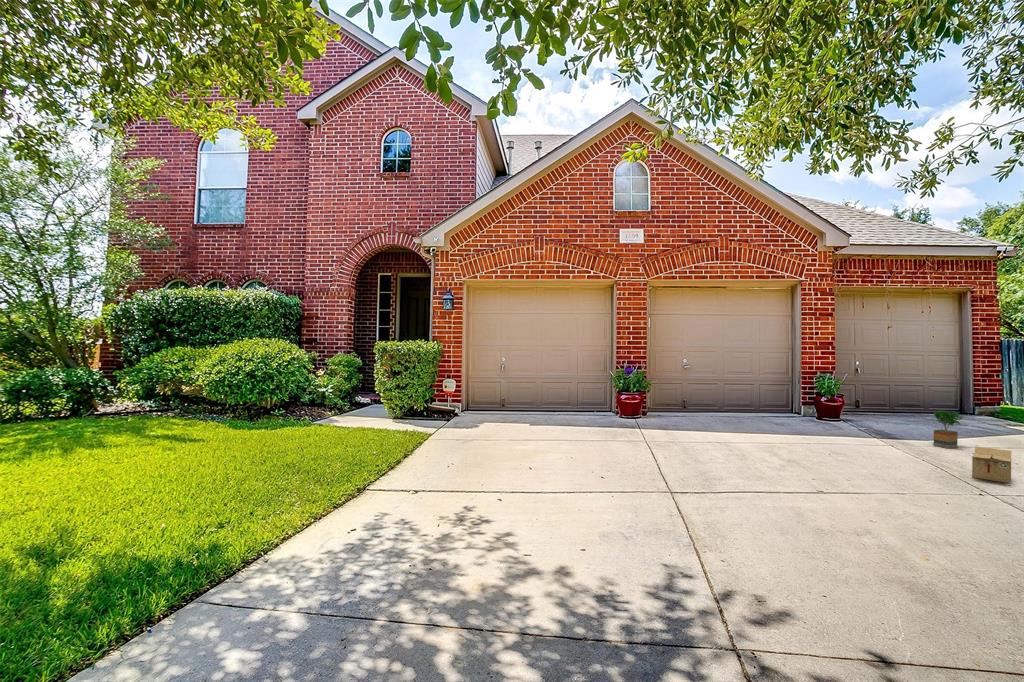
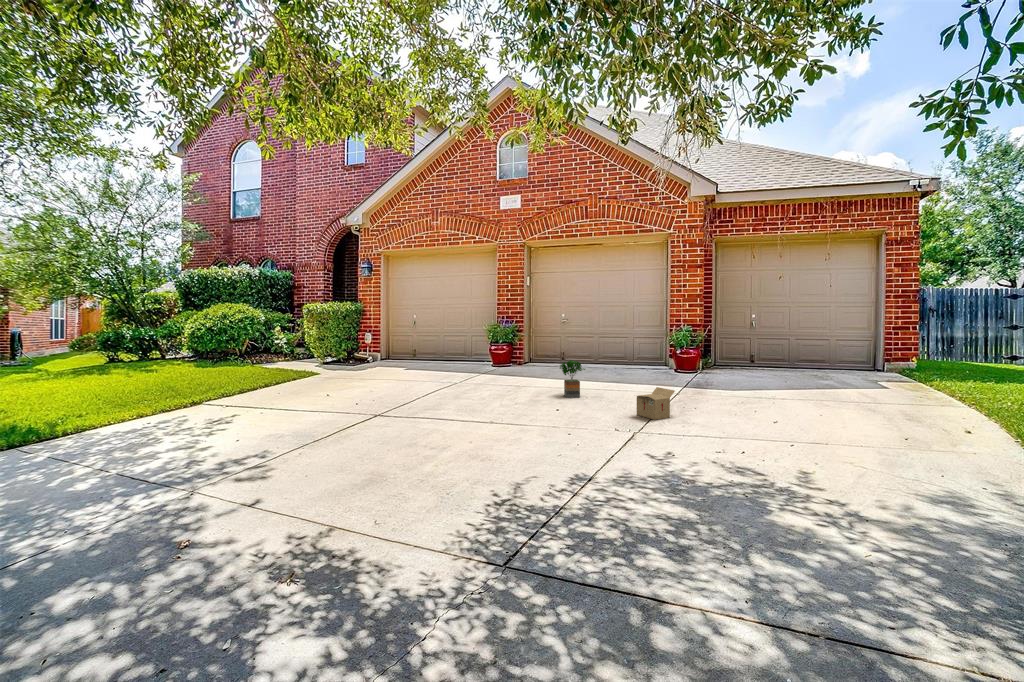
potted tree: present [934,411,963,449] -> present [560,360,585,398]

